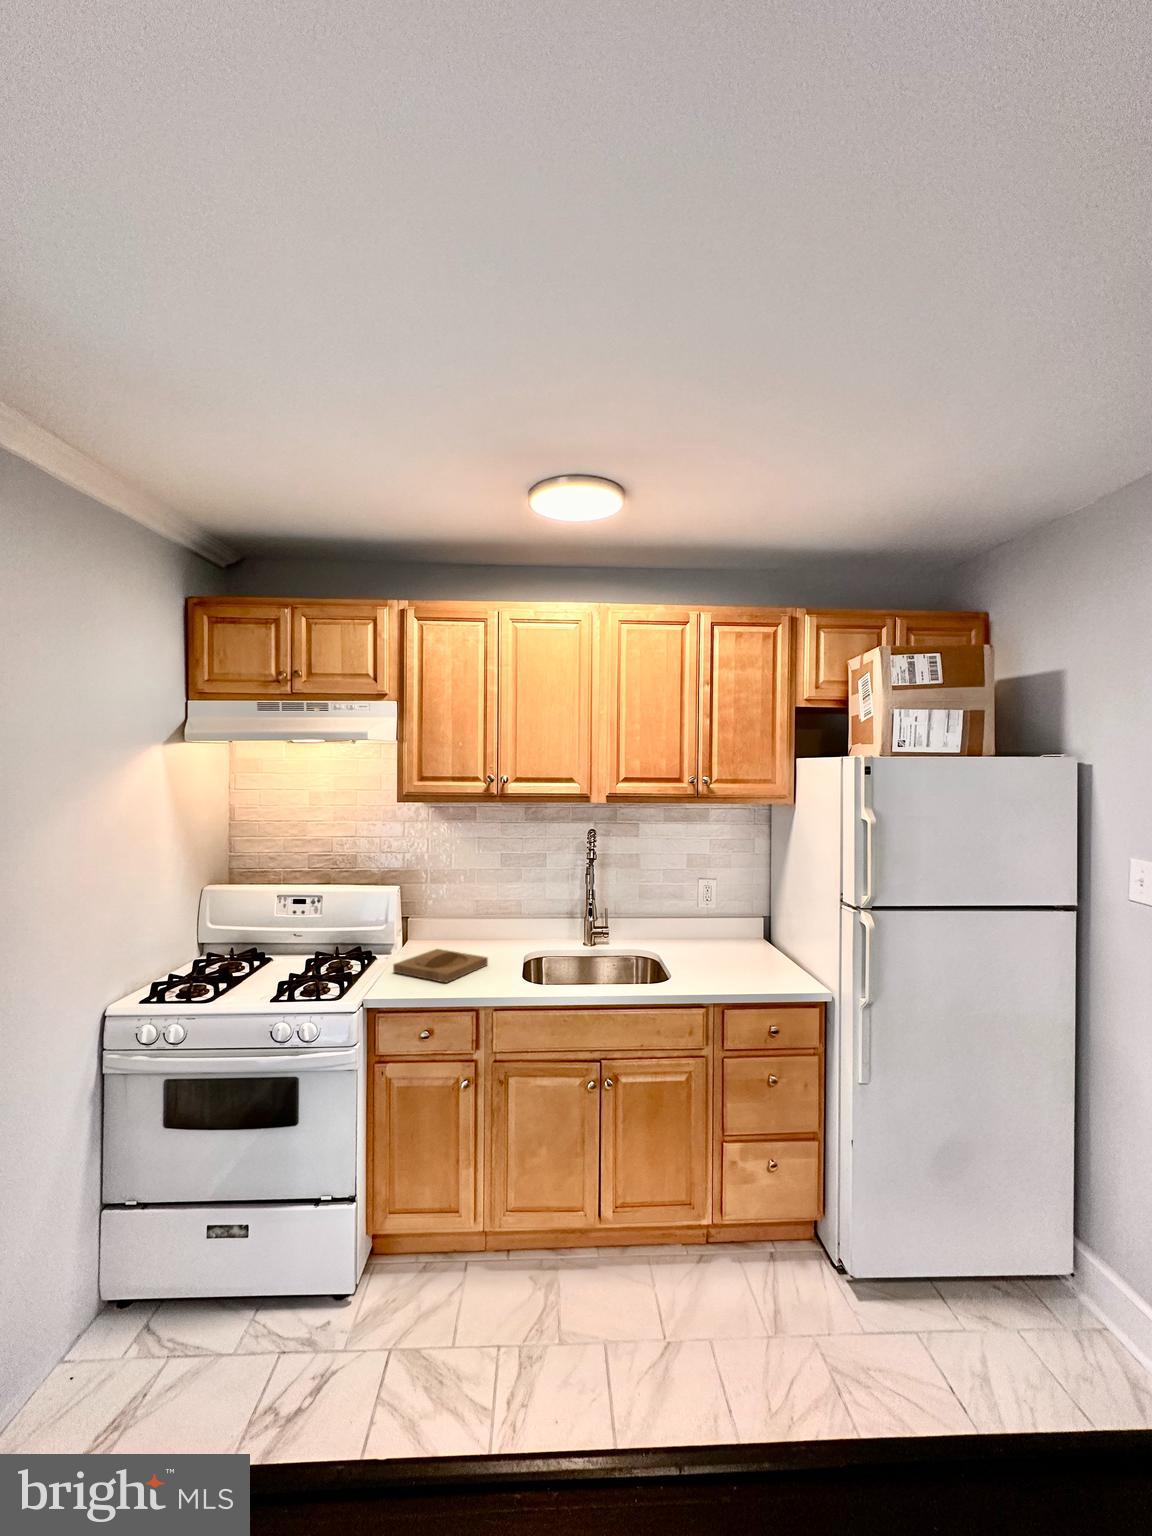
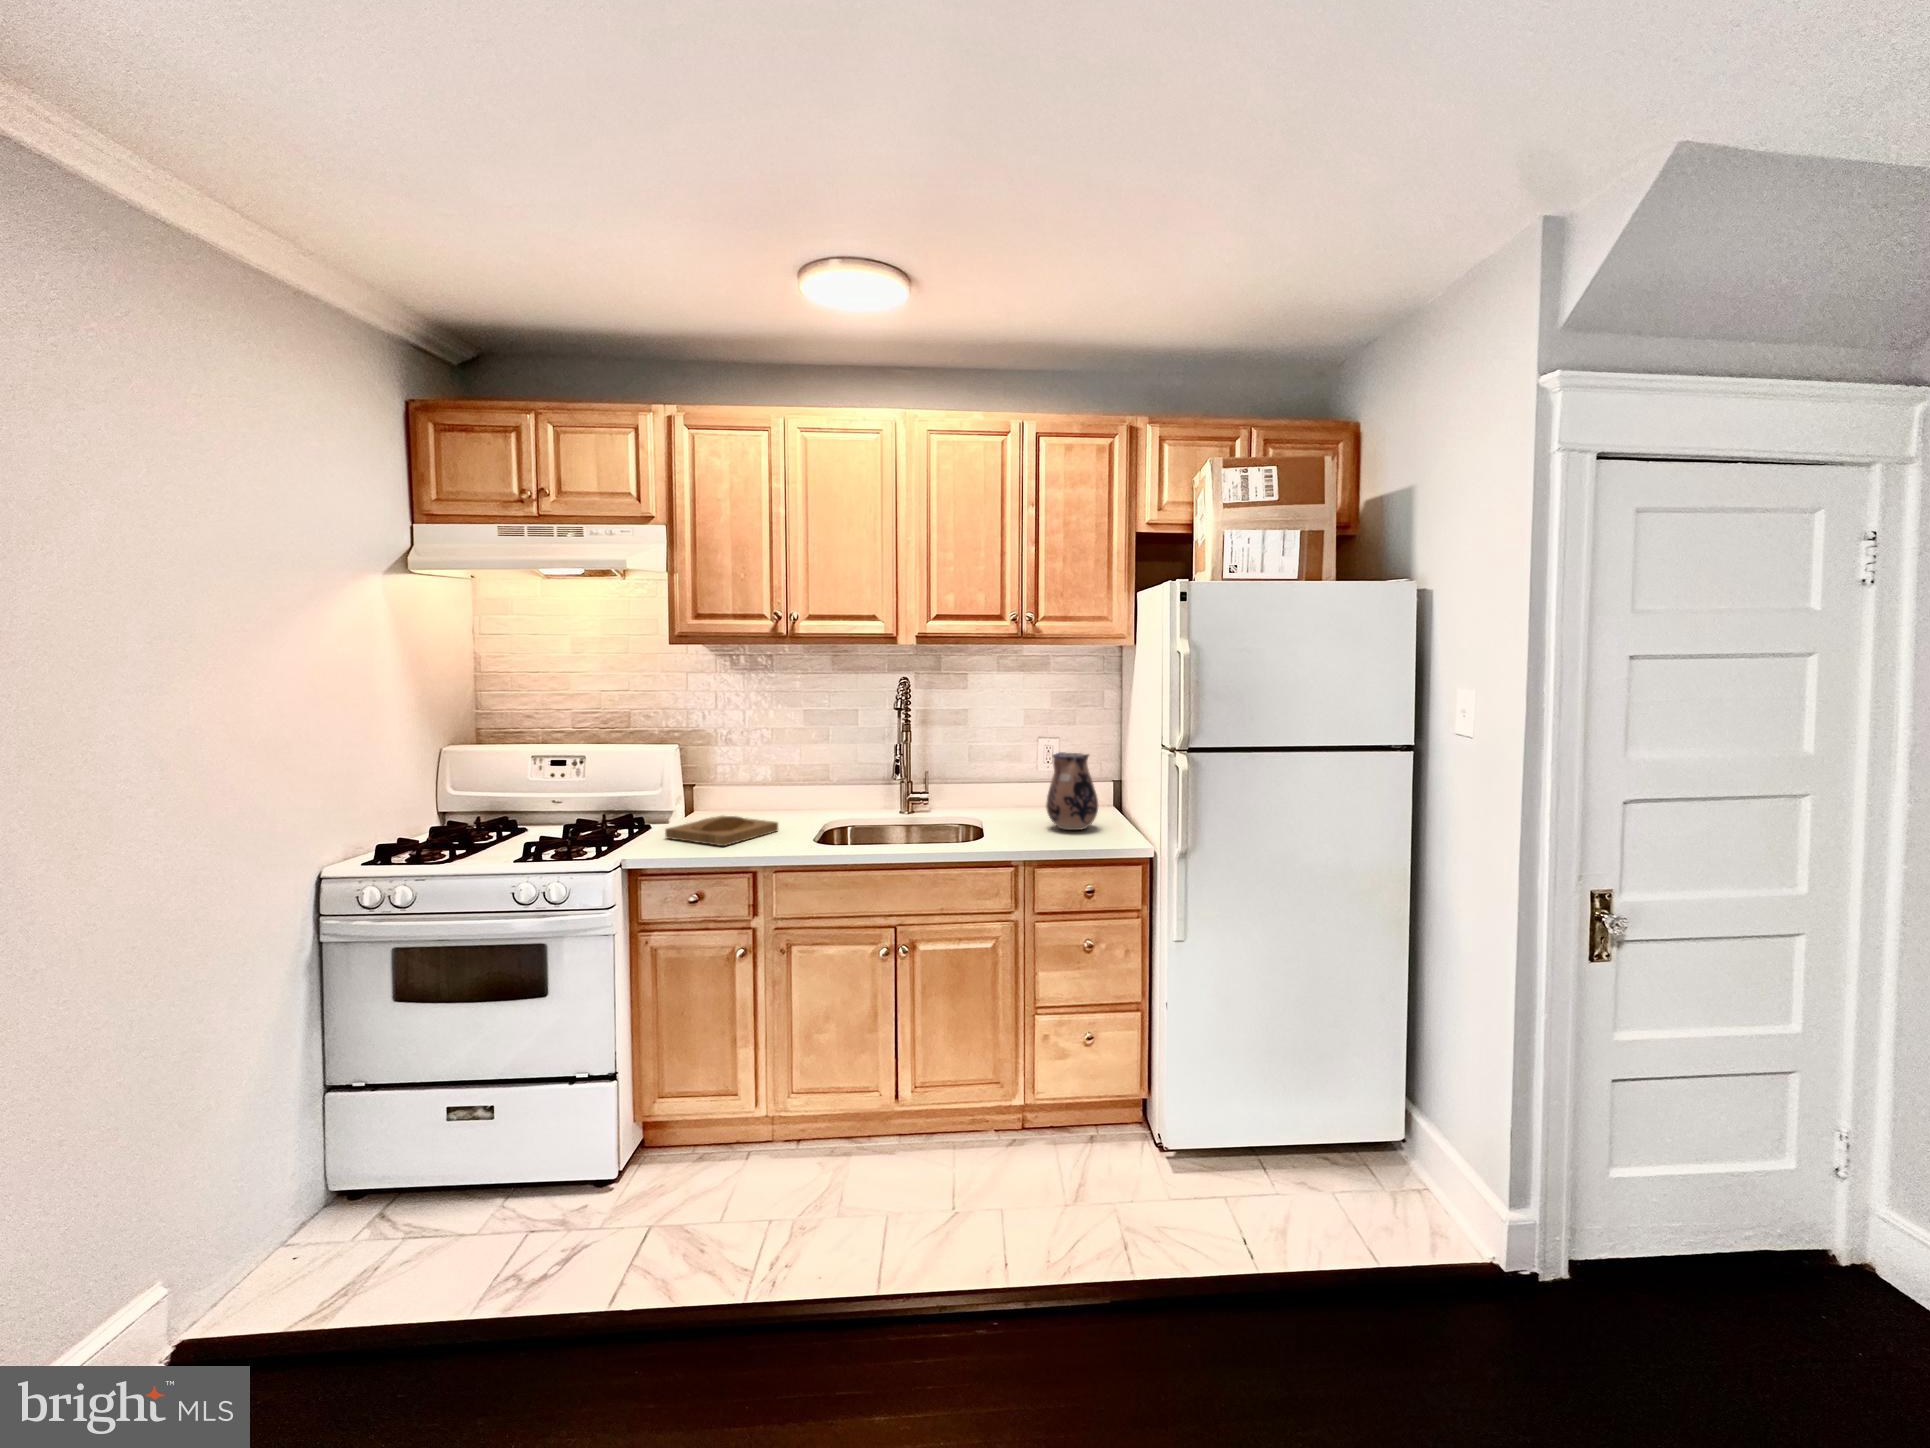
ceramic pitcher: none [719,897,765,968] -> present [1046,752,1098,830]

